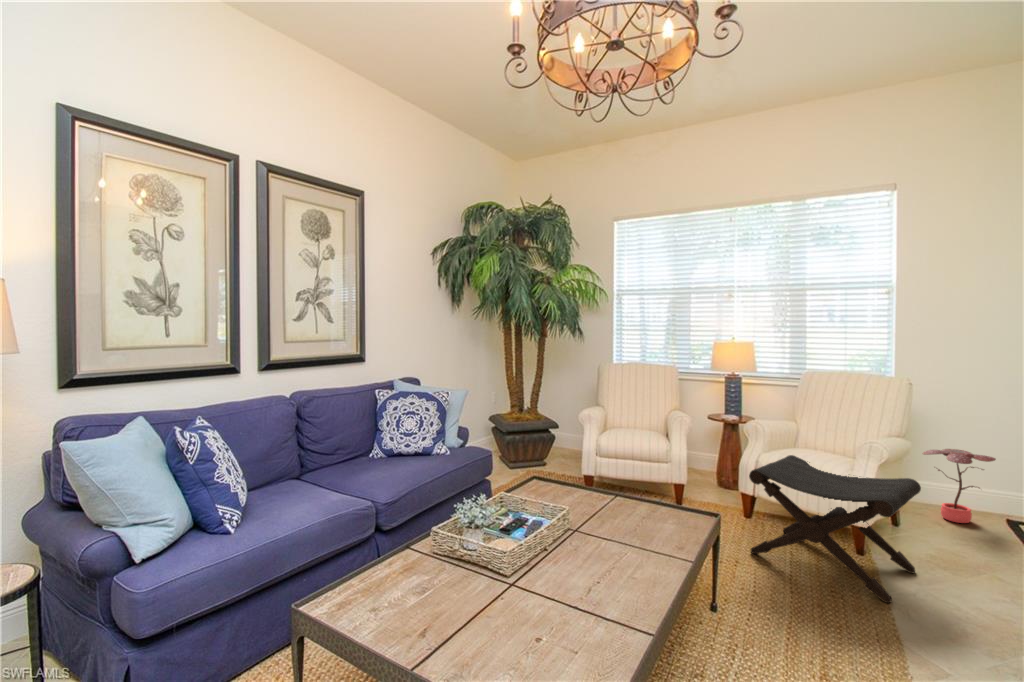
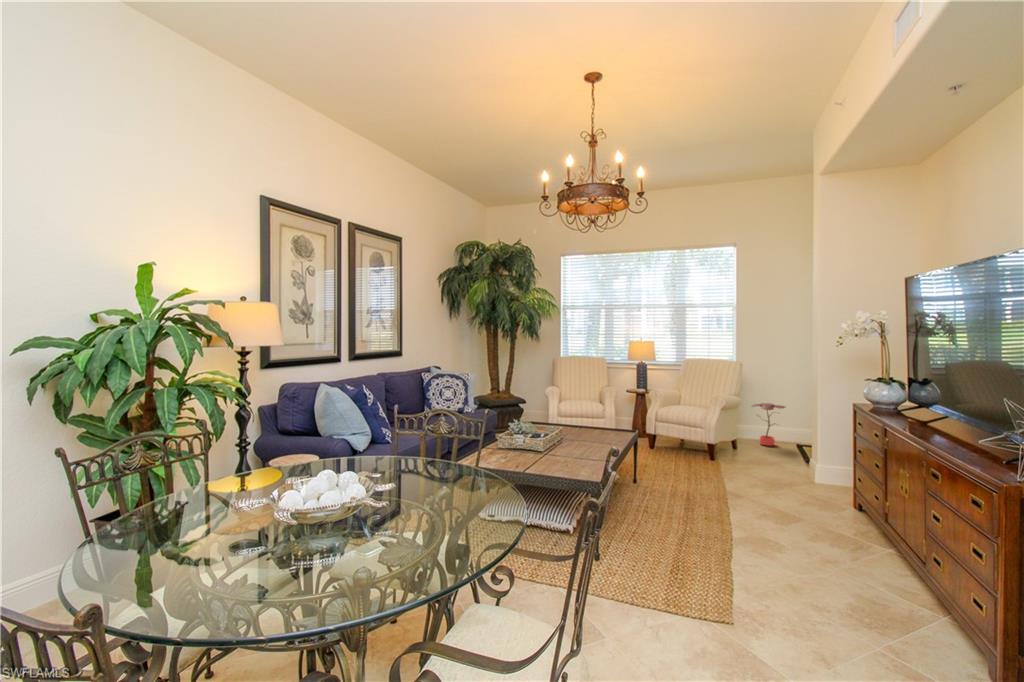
footstool: present [749,455,921,603] -> none [655,408,743,477]

